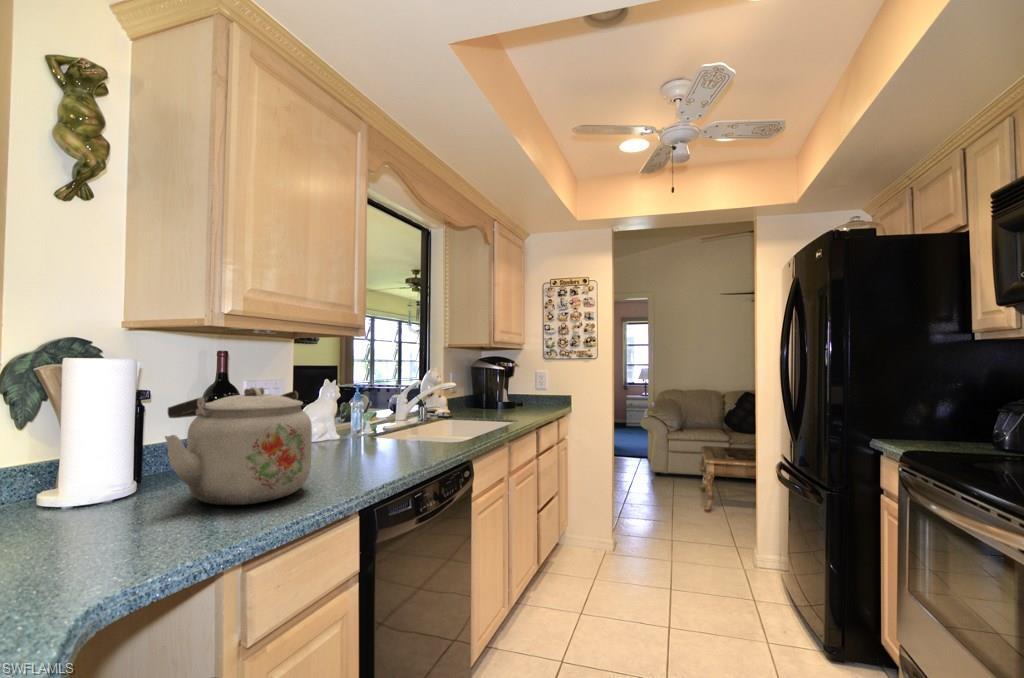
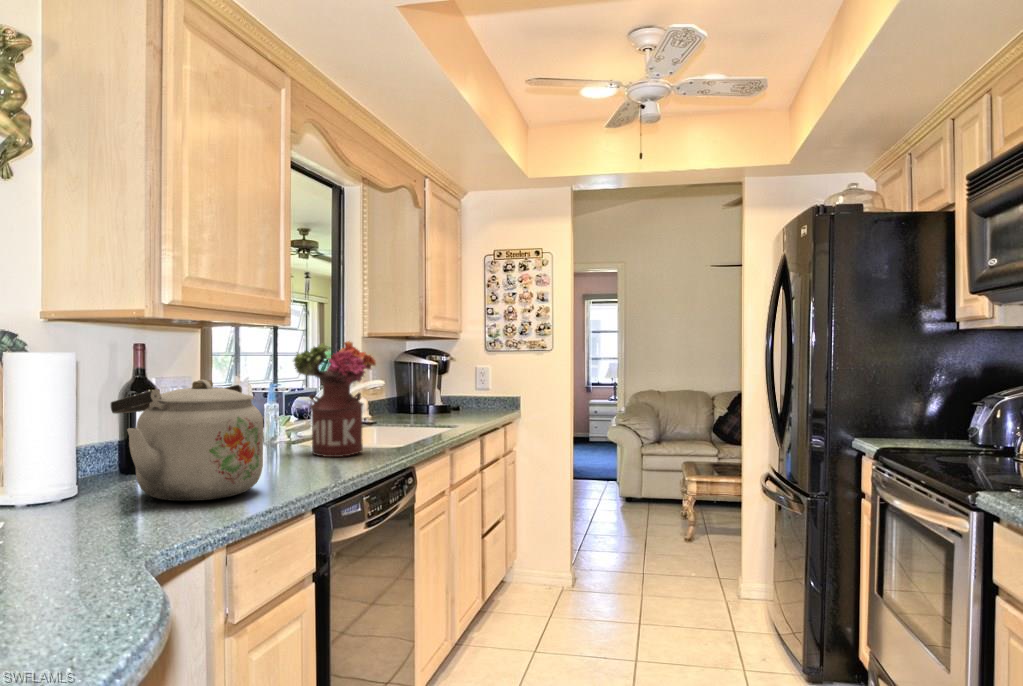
flower arrangement: none [367,351,439,451] -> present [294,341,376,457]

